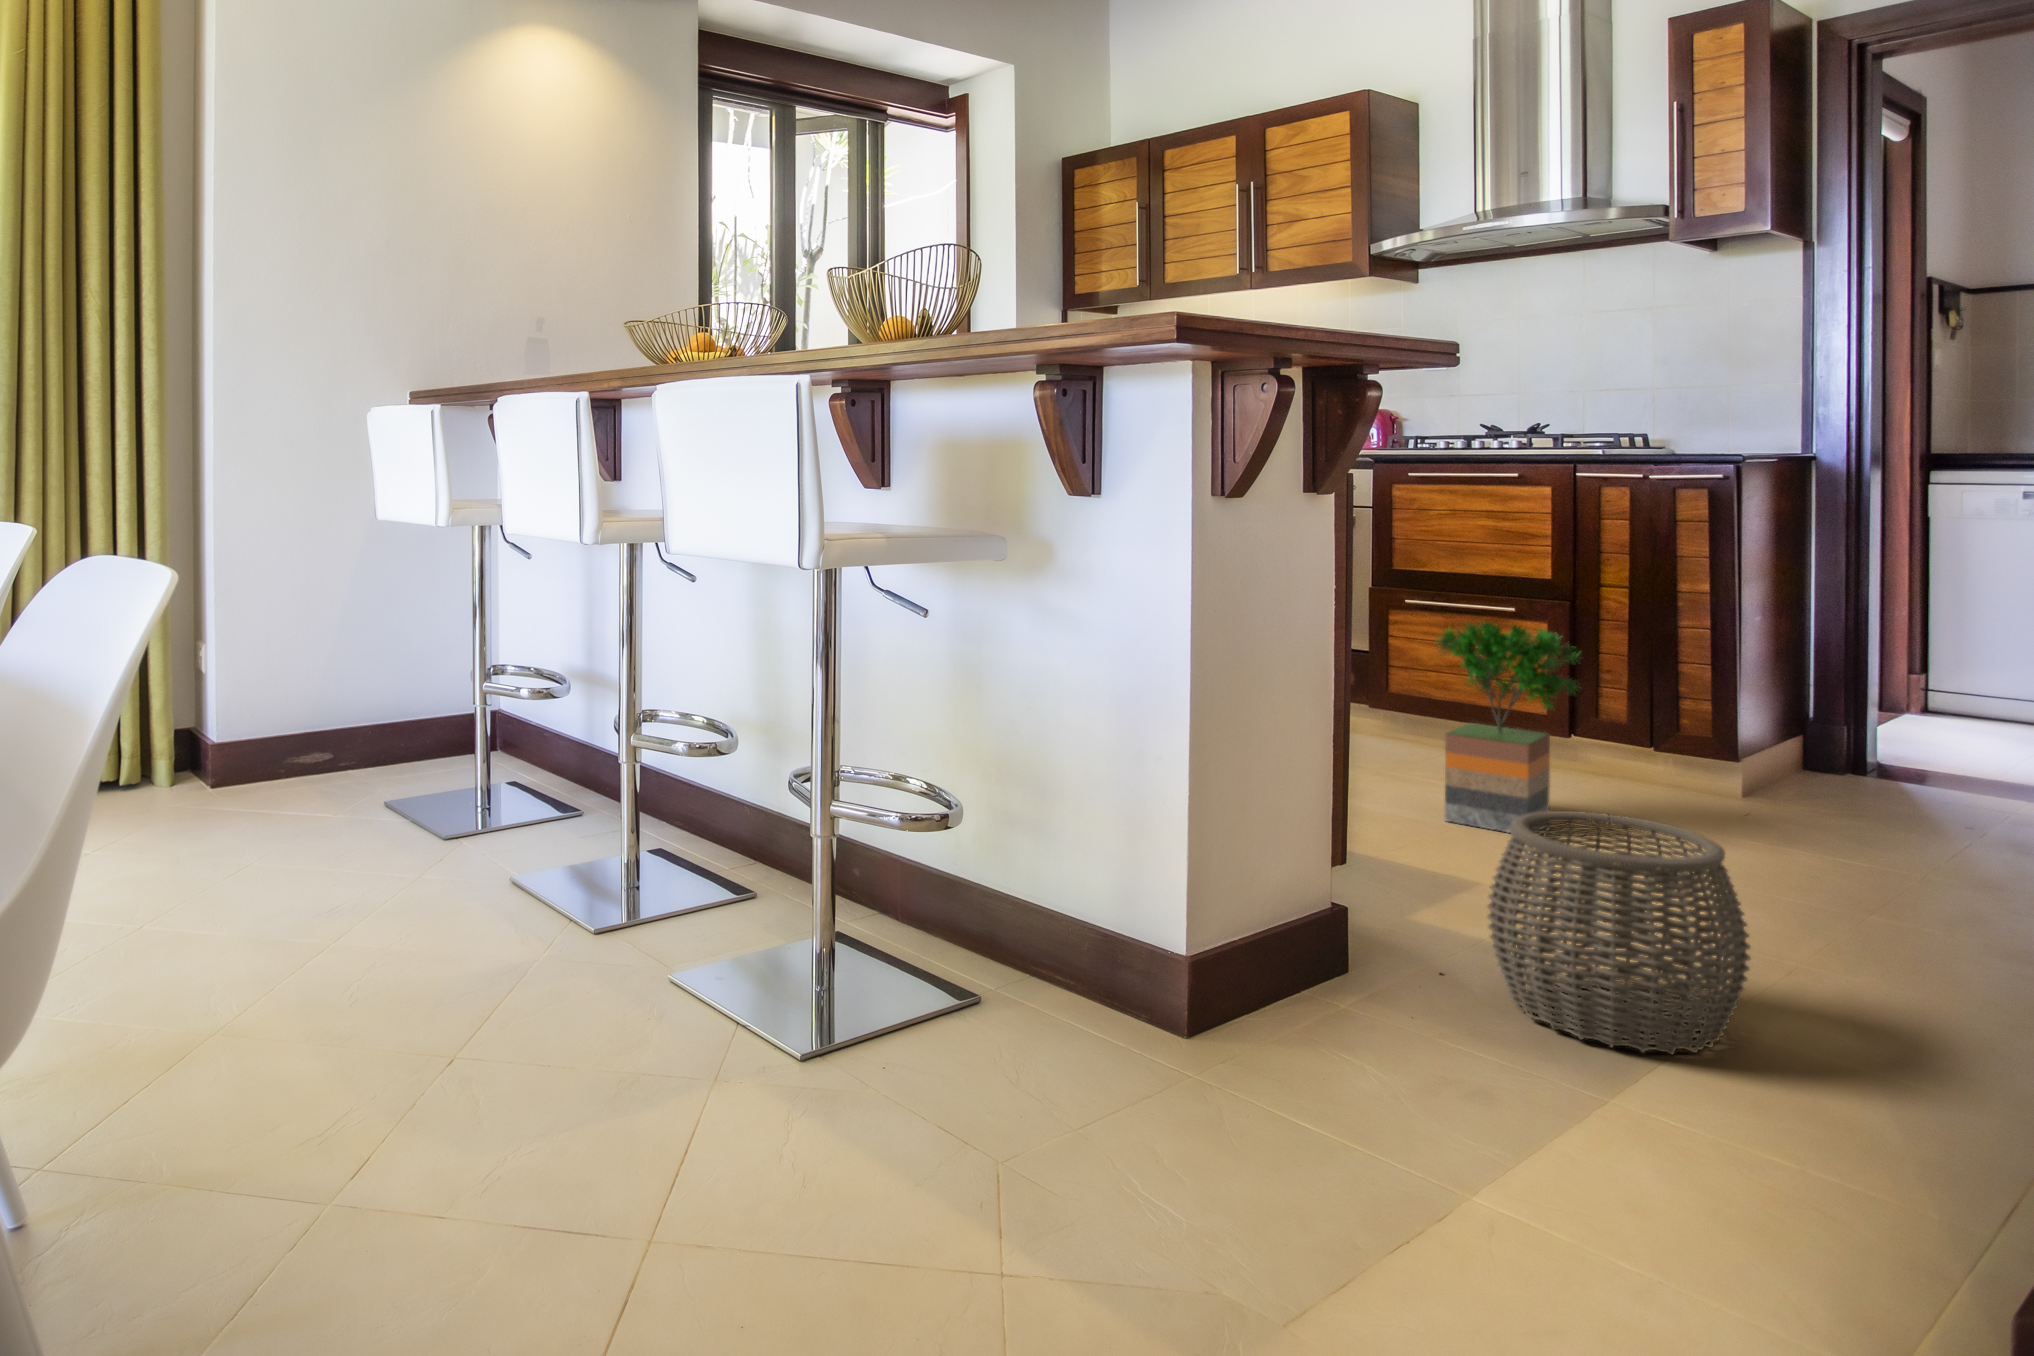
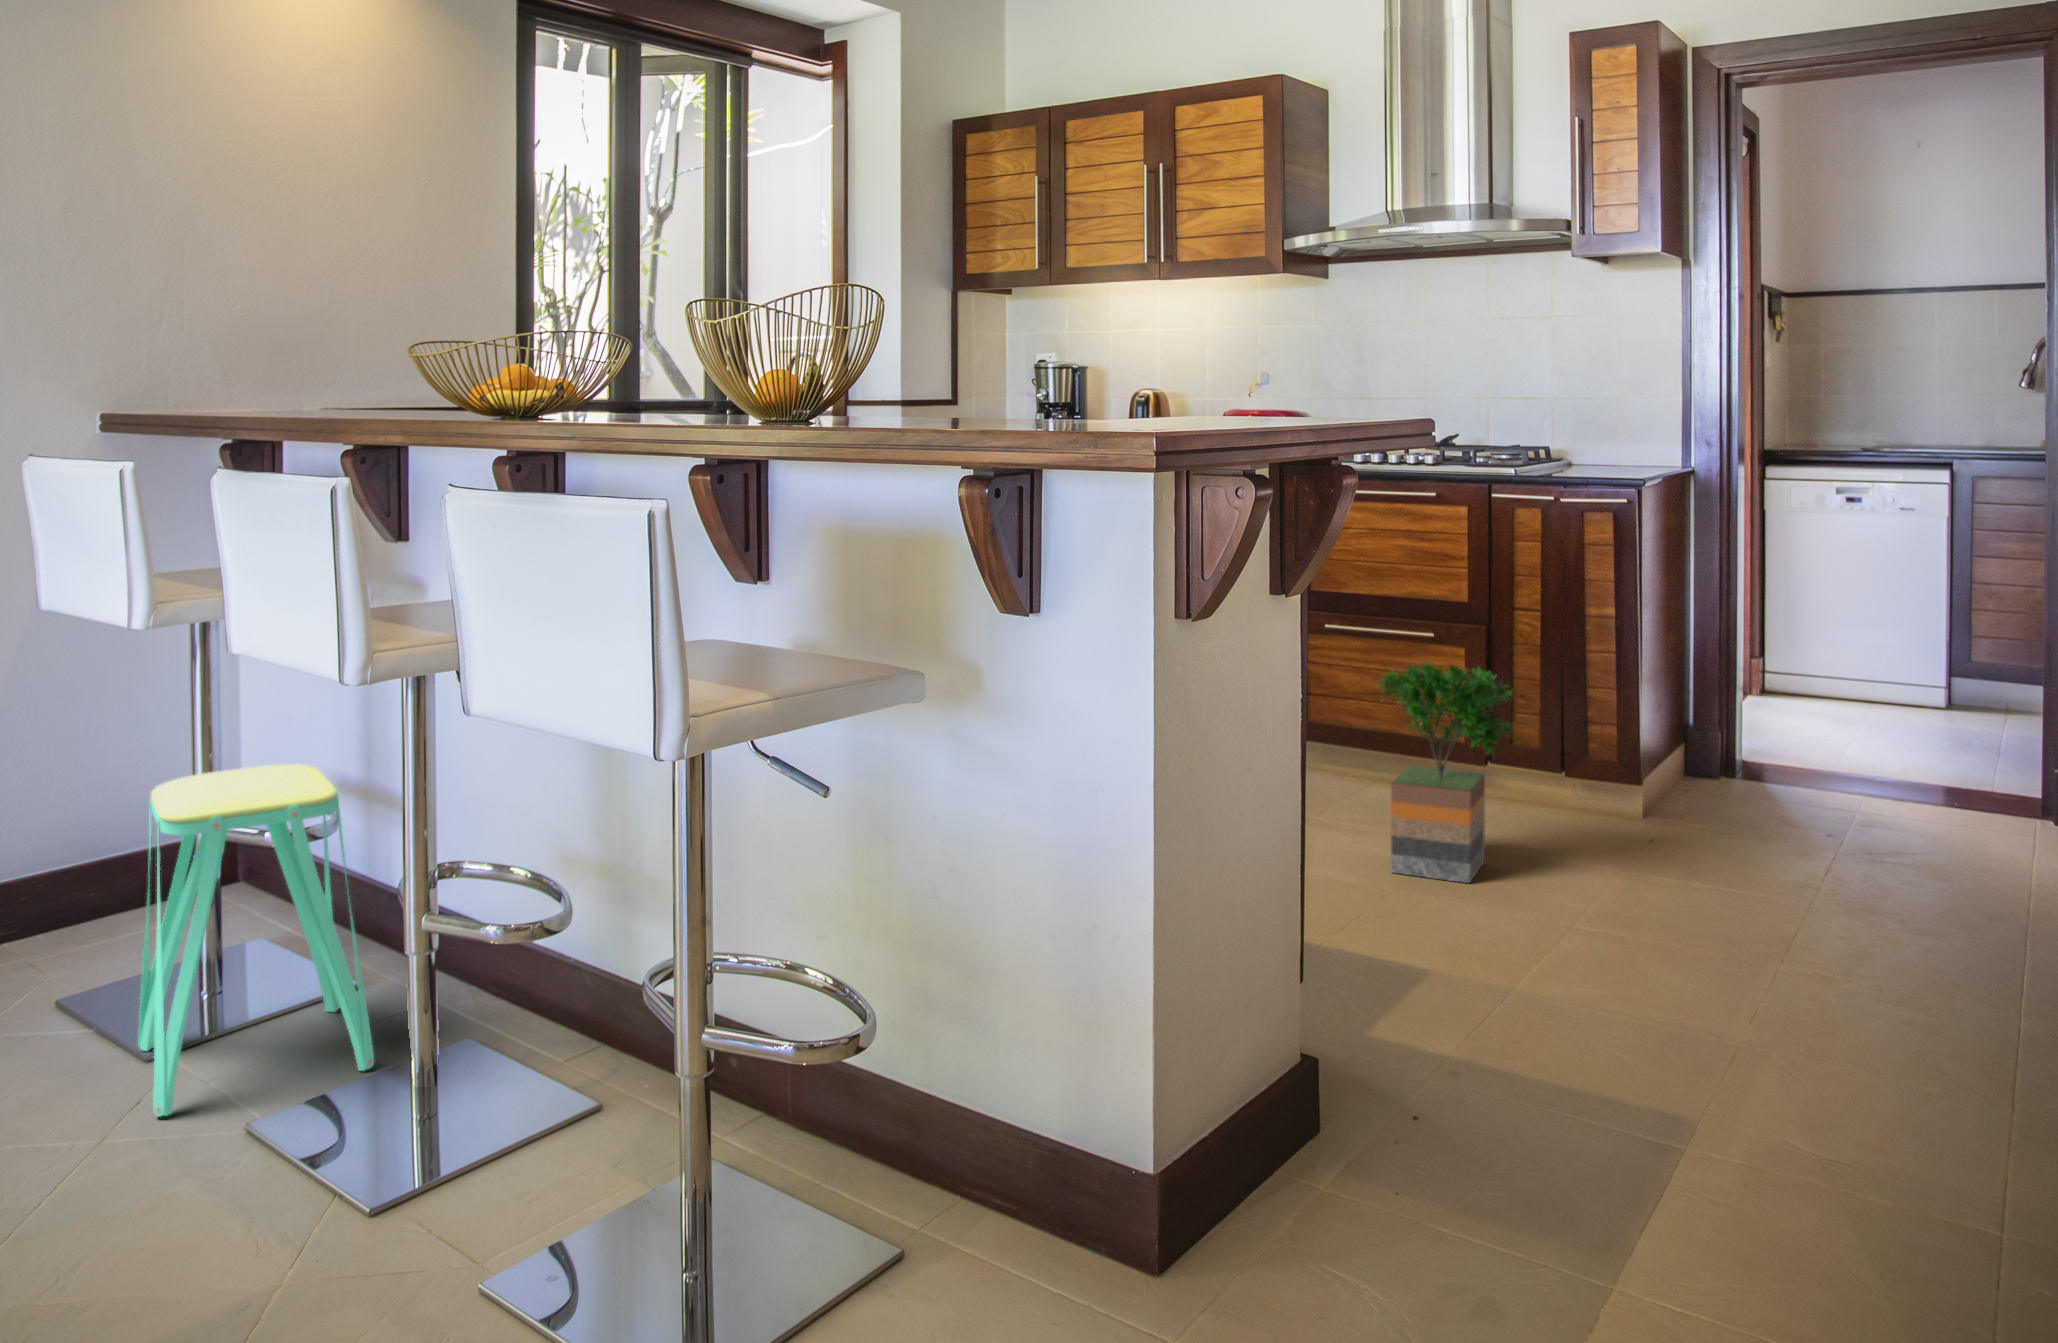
stool: none [356,635,516,884] -> present [138,764,374,1116]
woven basket: present [1487,811,1751,1054] -> none [1481,889,1717,1136]

